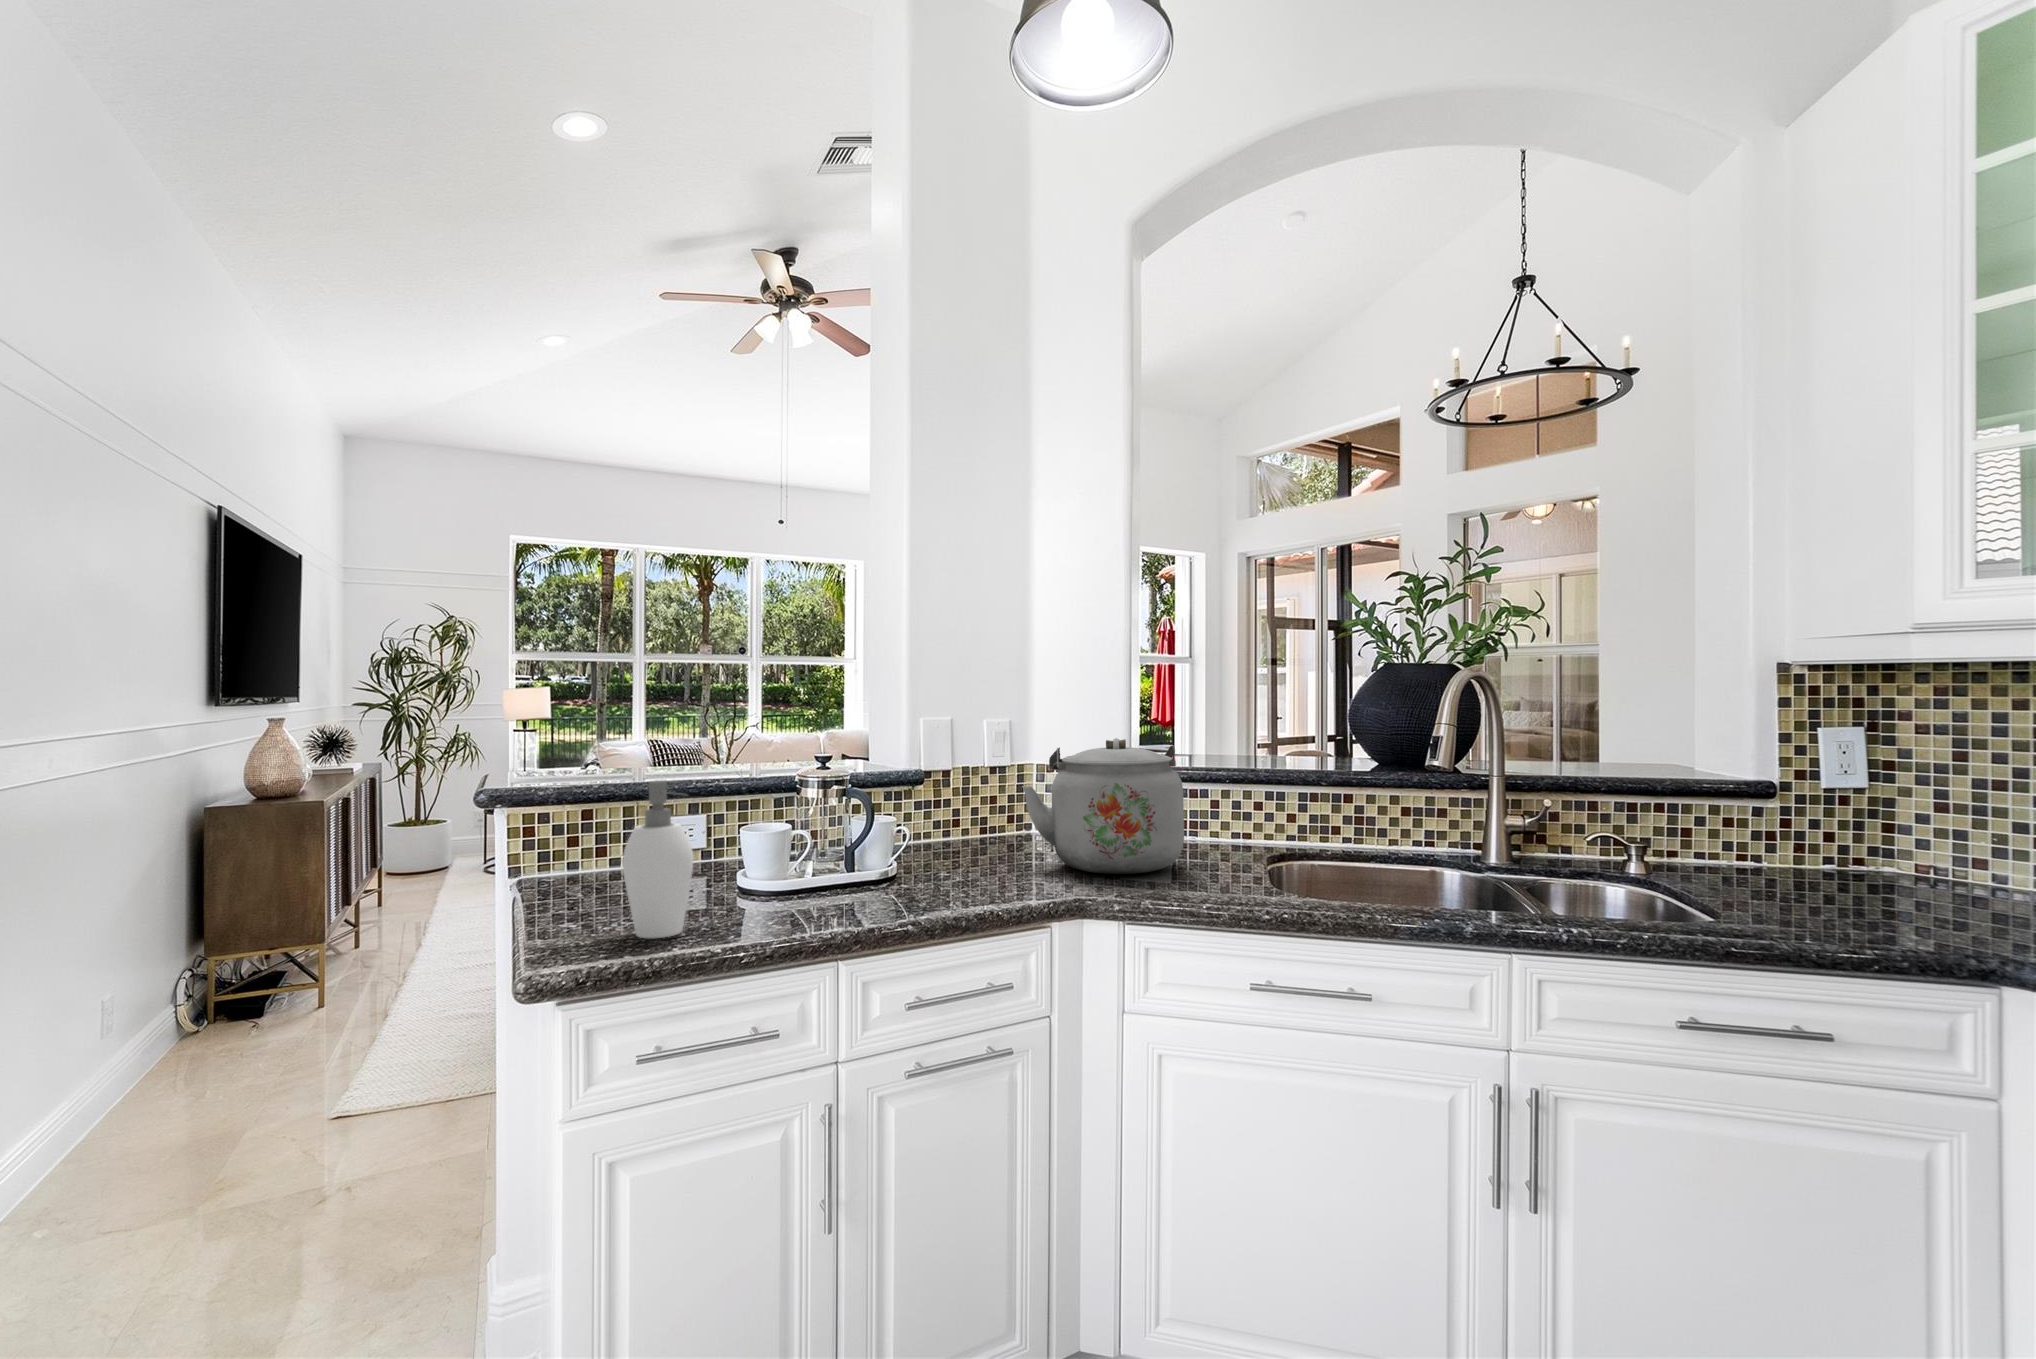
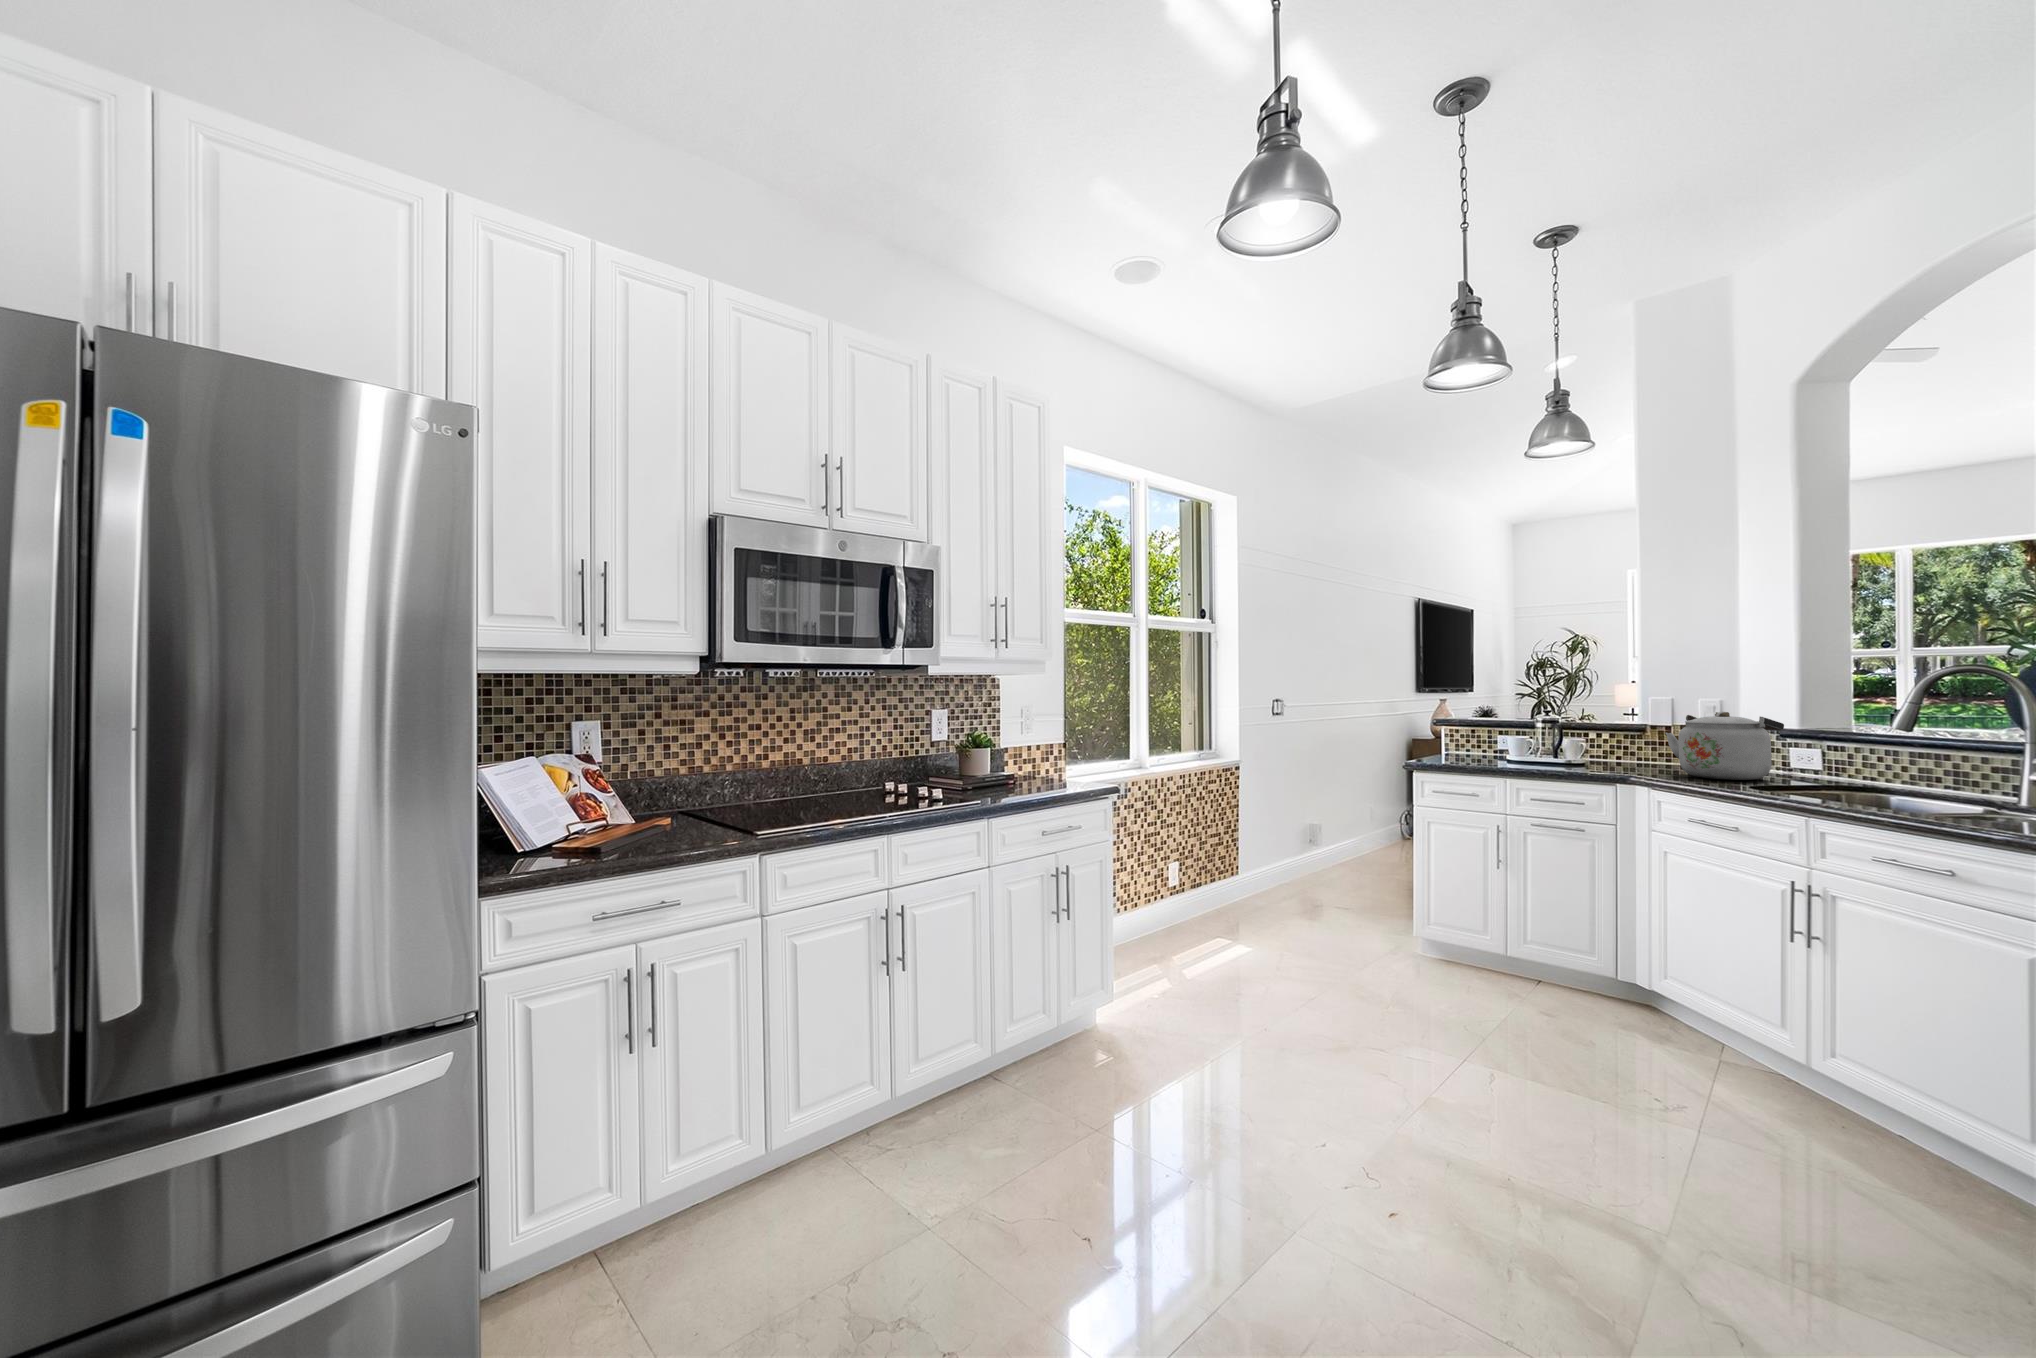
soap dispenser: present [622,780,693,938] -> none [1443,715,1469,766]

